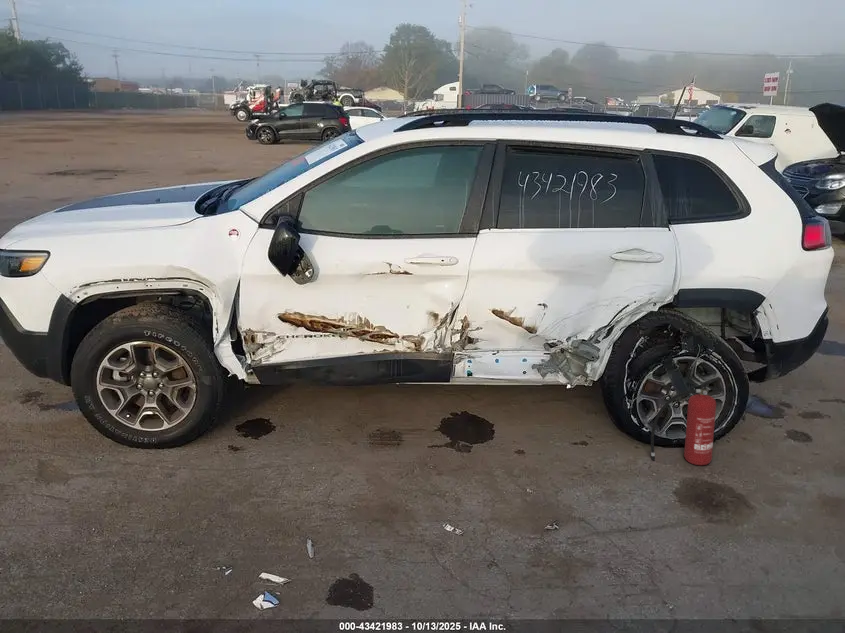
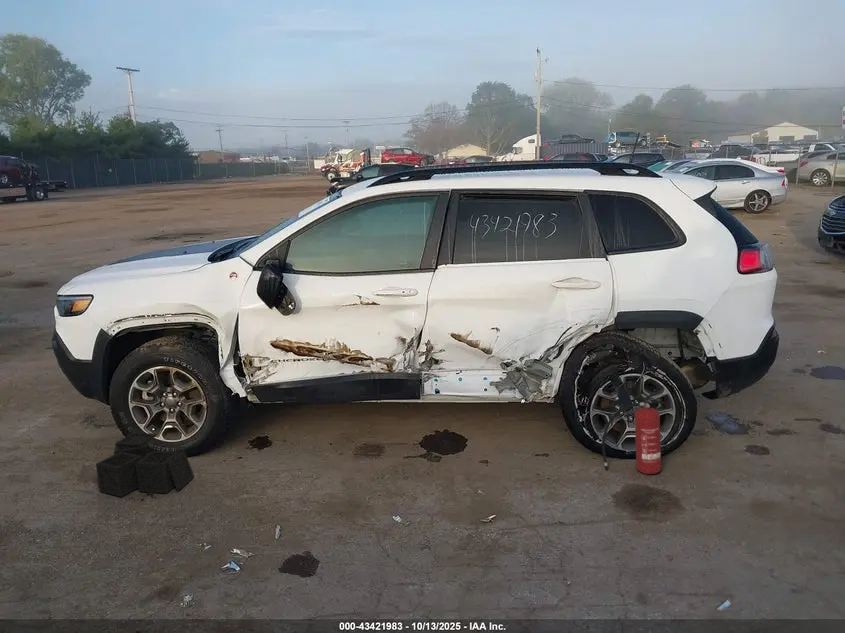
storage bin: none [65,420,186,507] -> present [96,433,194,500]

